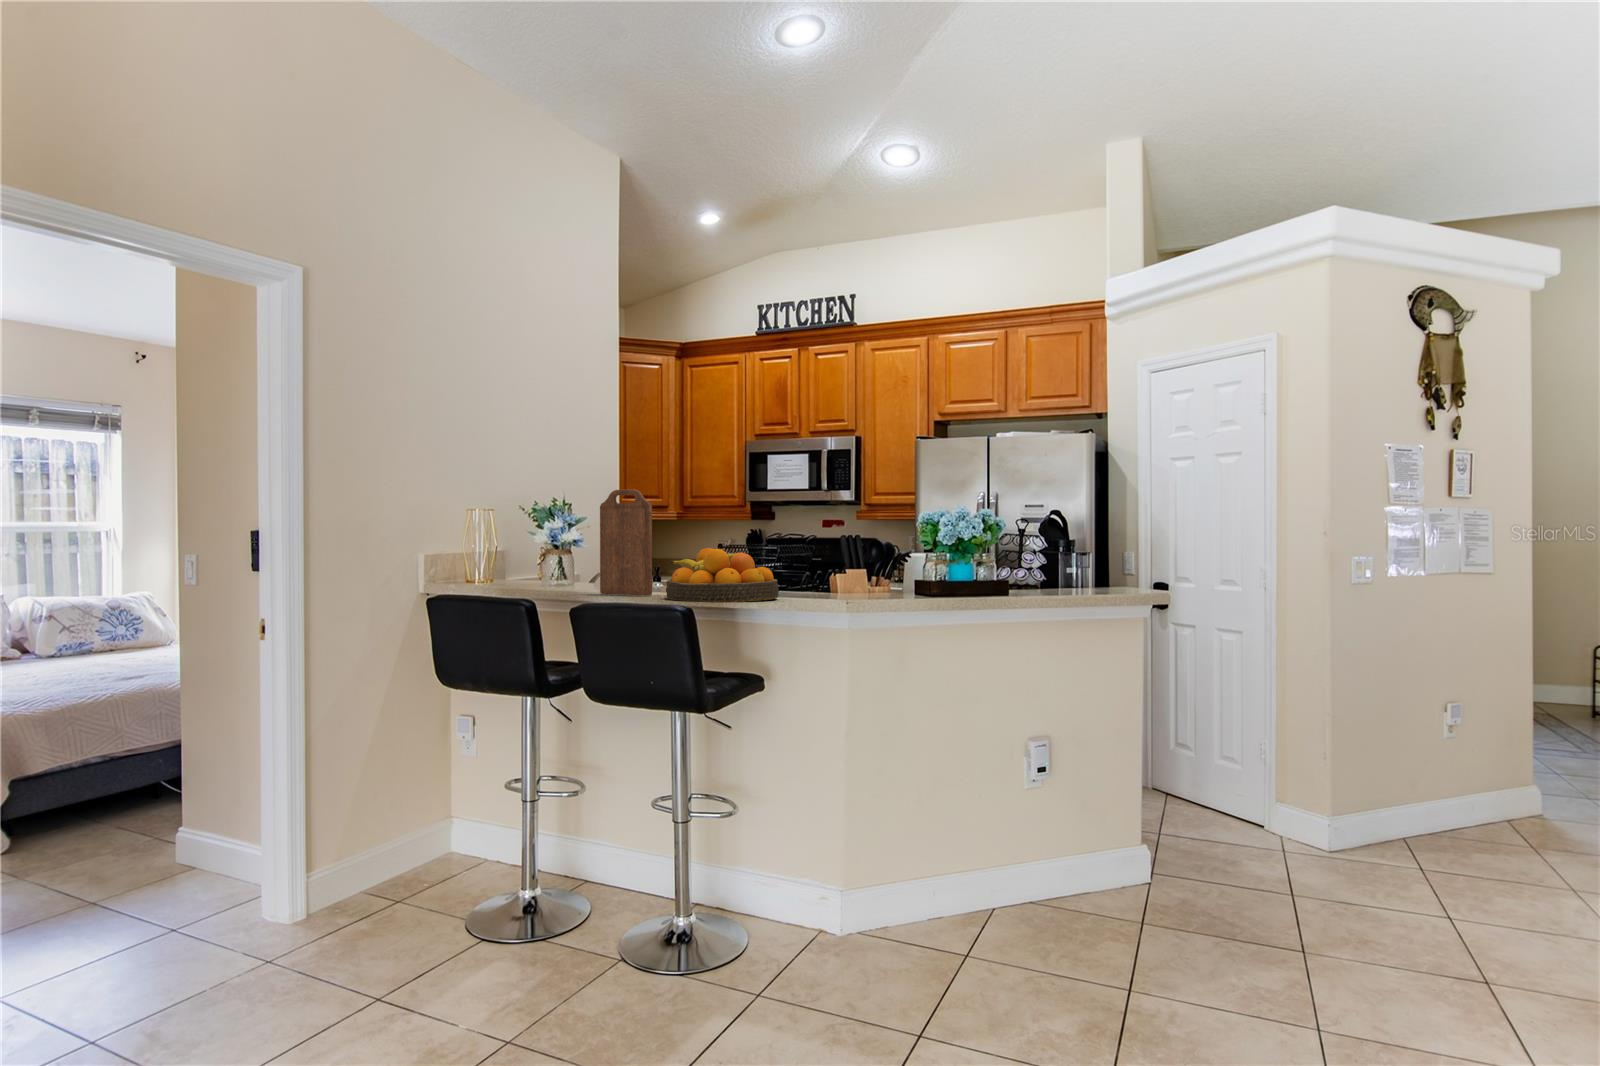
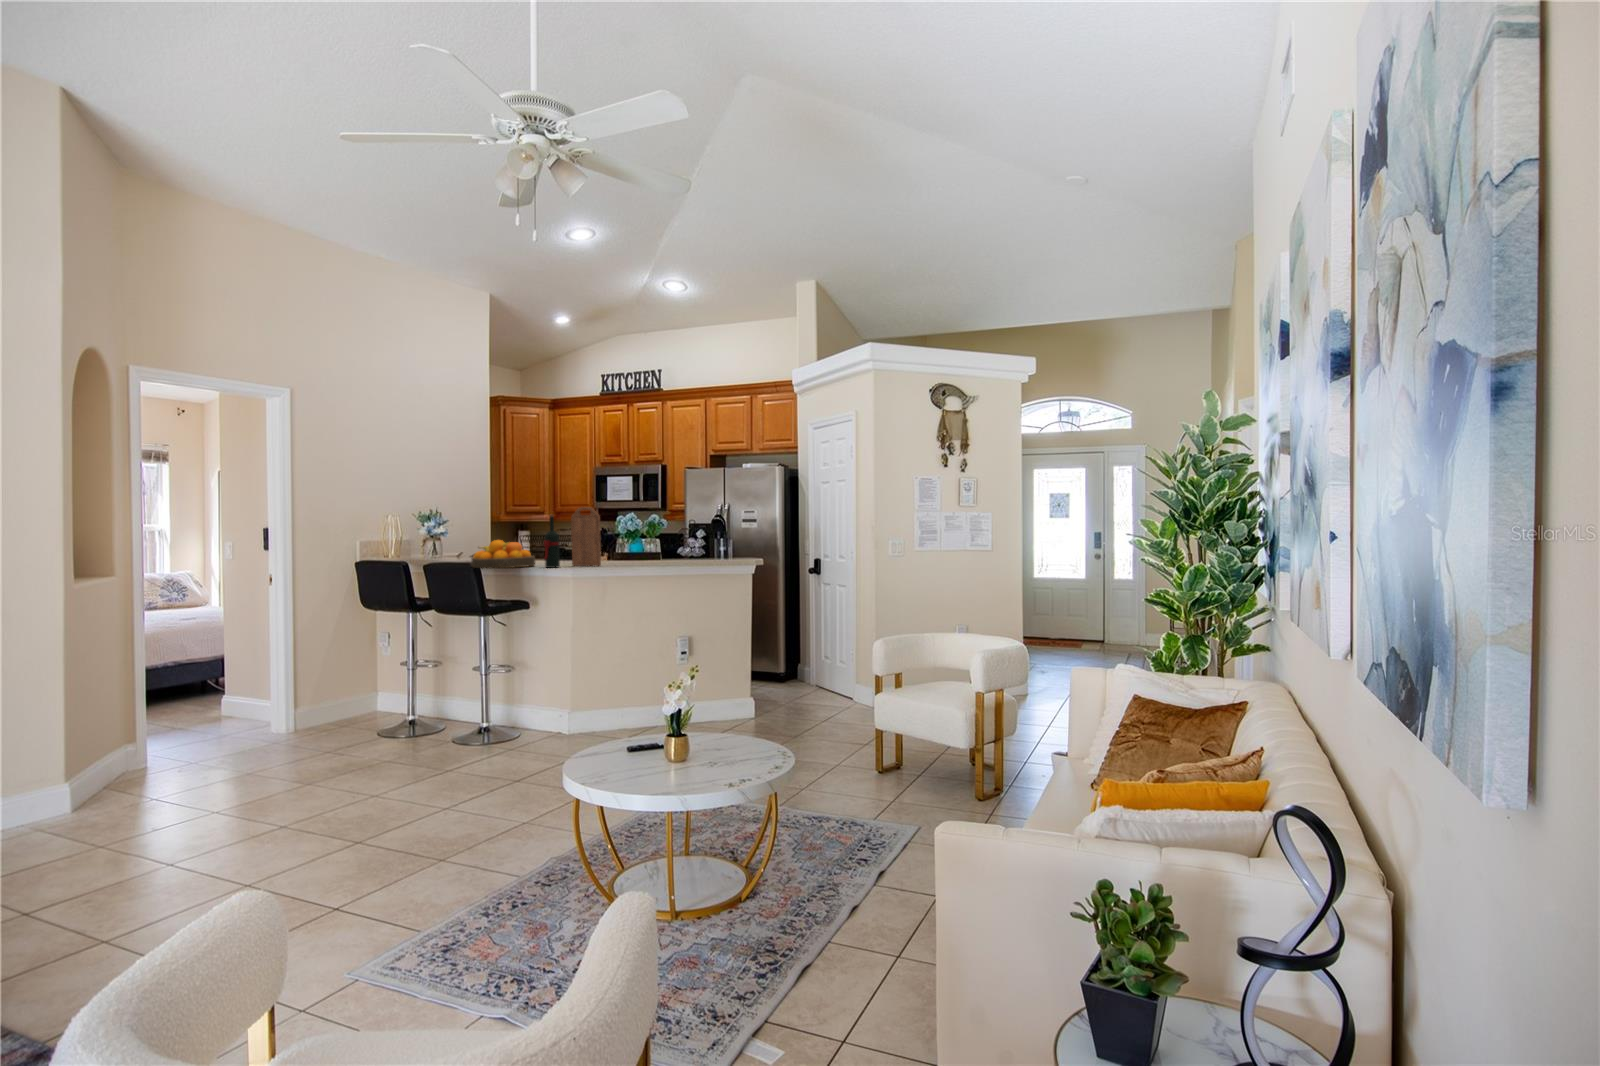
cutting board: present [600,489,652,596] -> present [571,507,601,566]
wine bottle: none [814,500,840,603] -> present [544,514,560,568]

